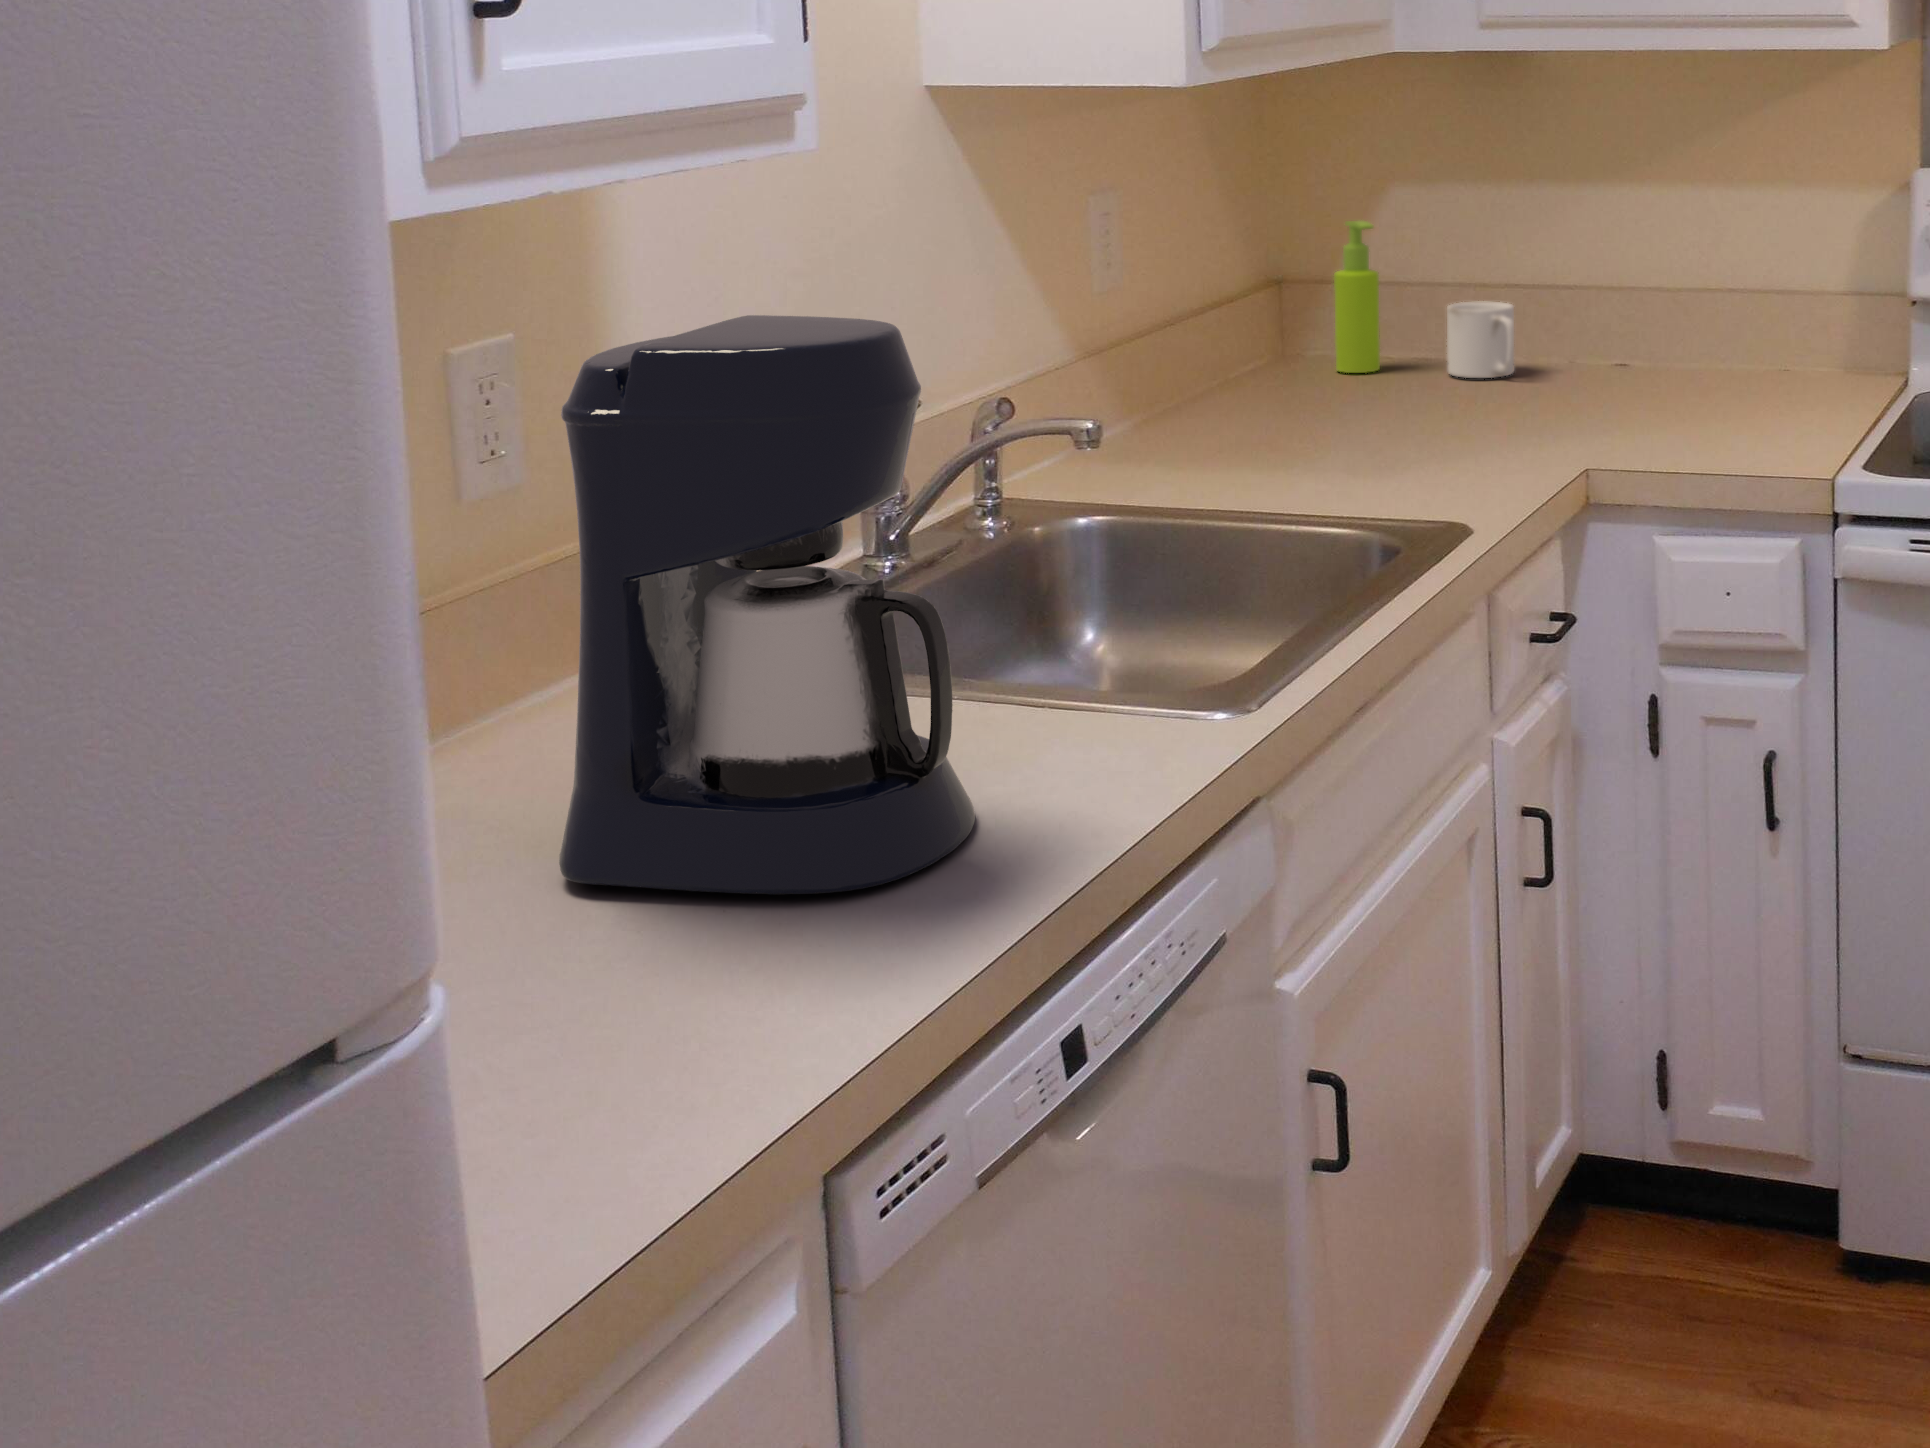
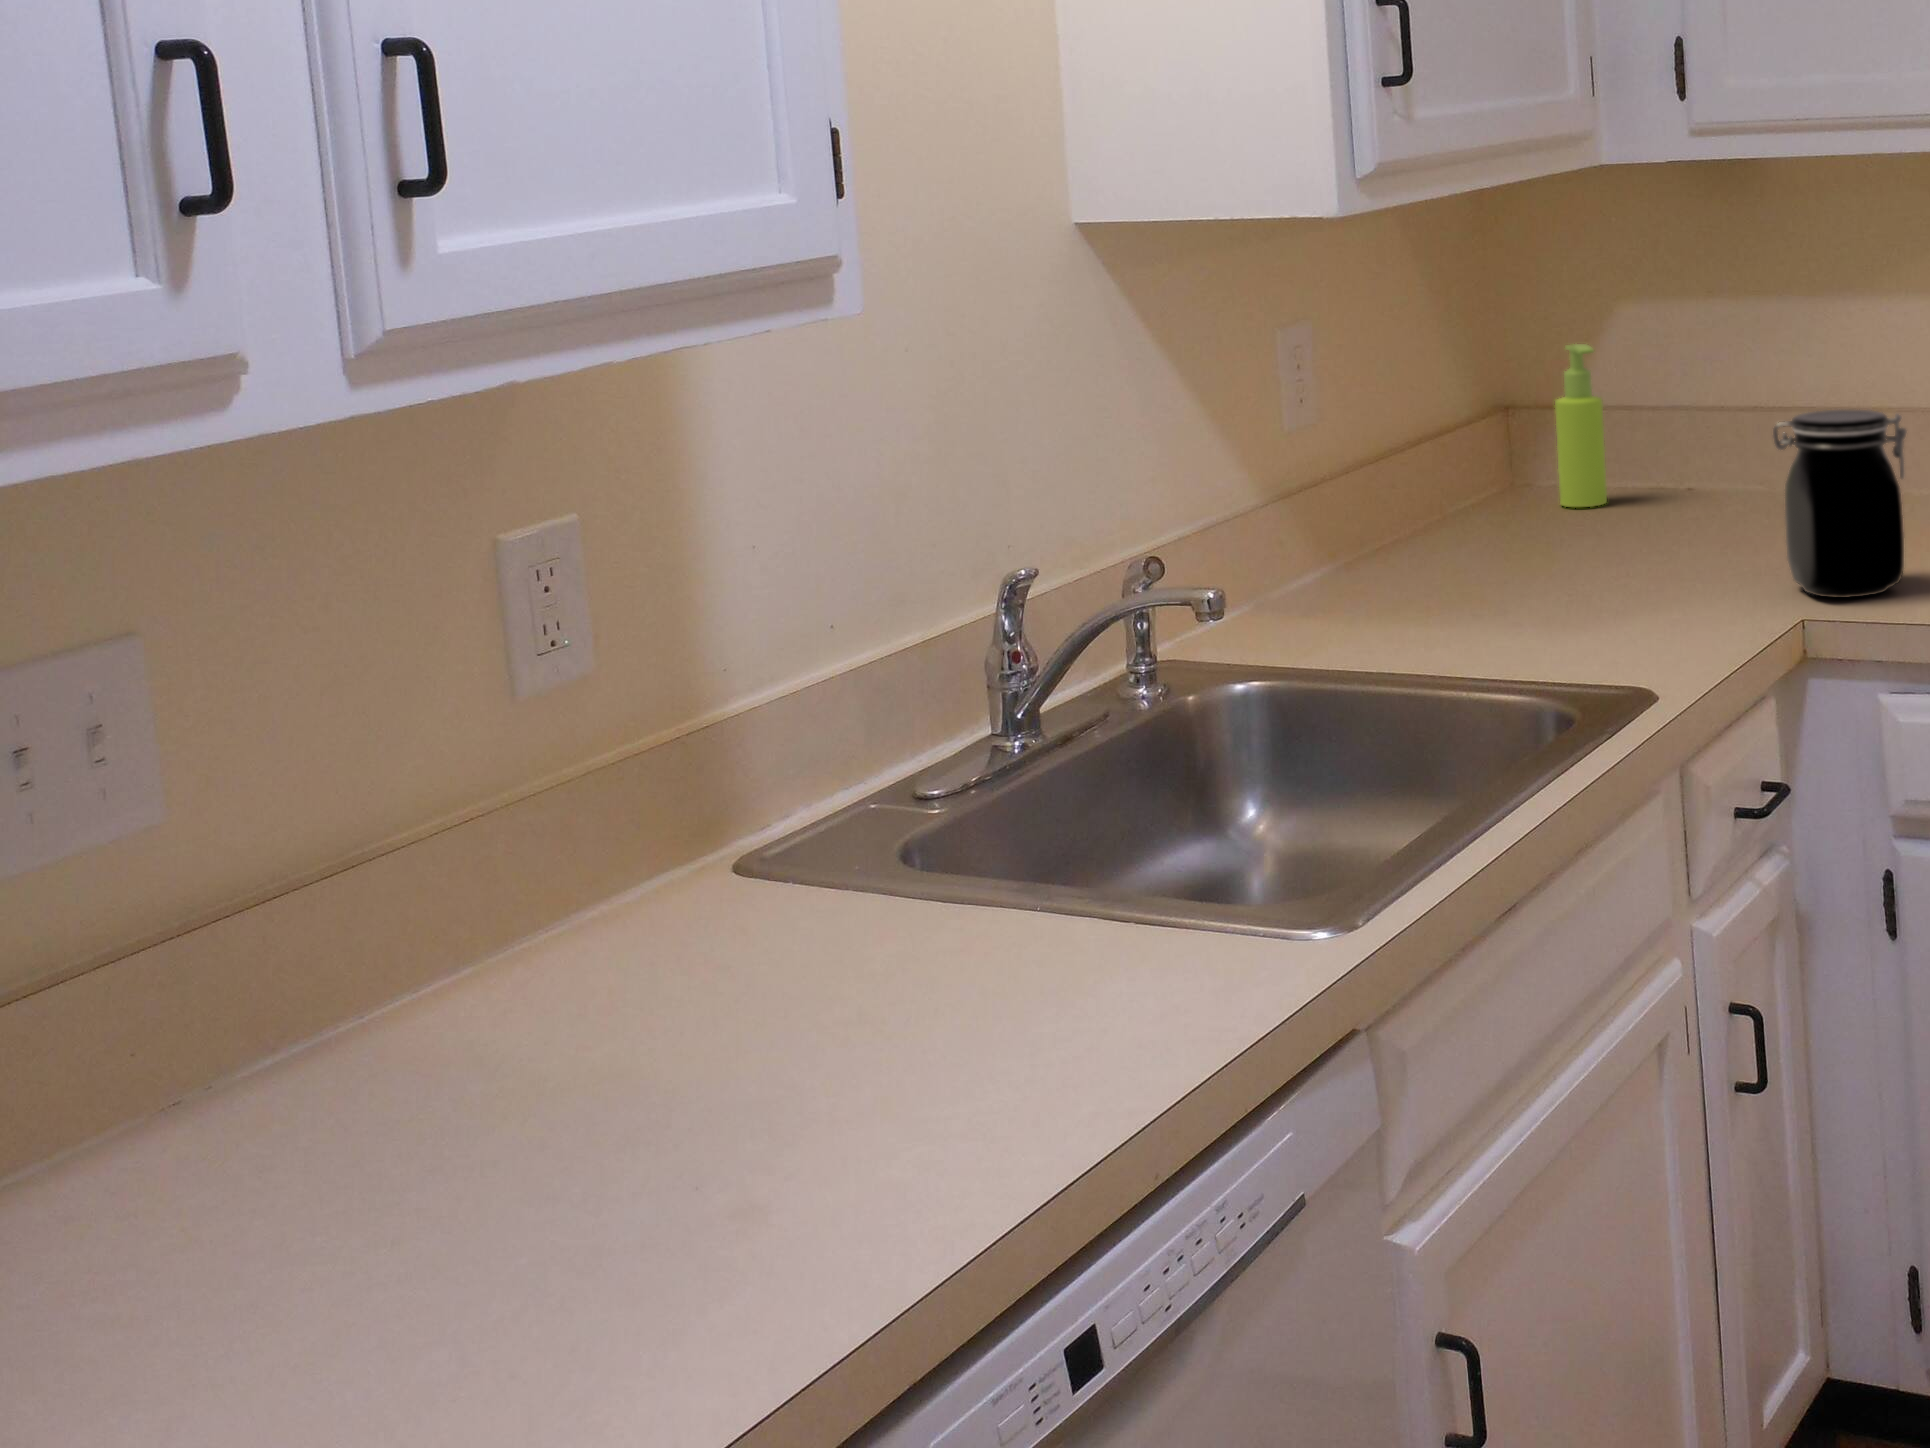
jar: none [1560,282,1681,451] -> present [1773,410,1906,598]
mug: present [1447,301,1514,378] -> none [1675,428,1750,511]
coffee maker: present [559,315,975,894] -> none [531,504,1010,1168]

